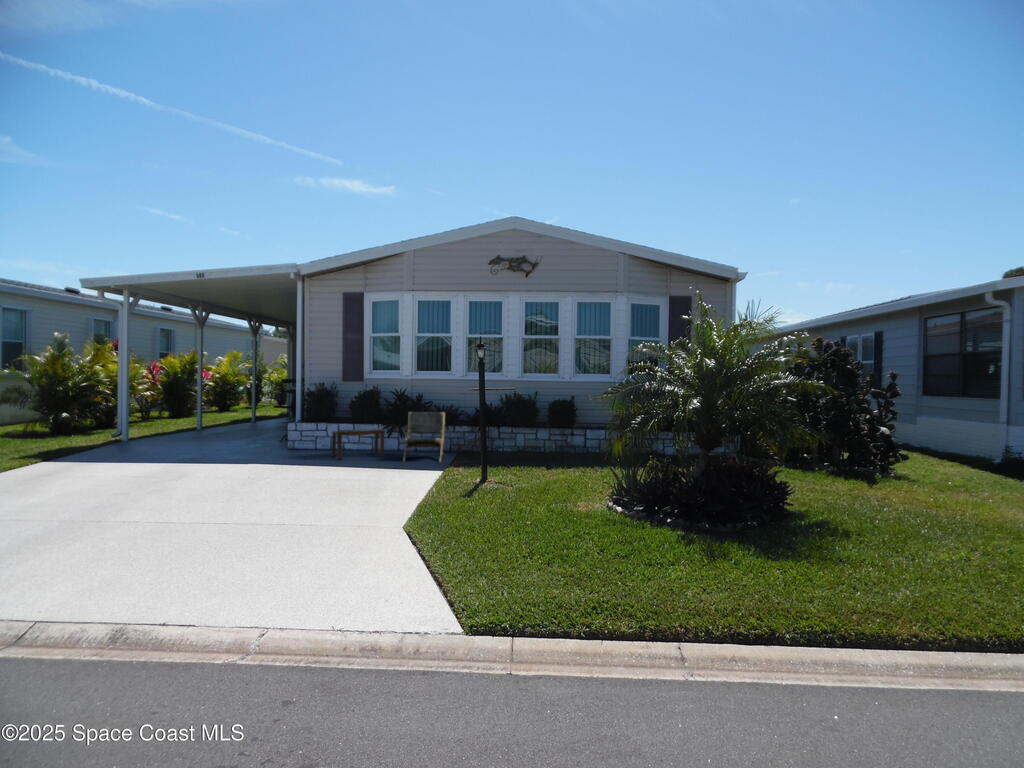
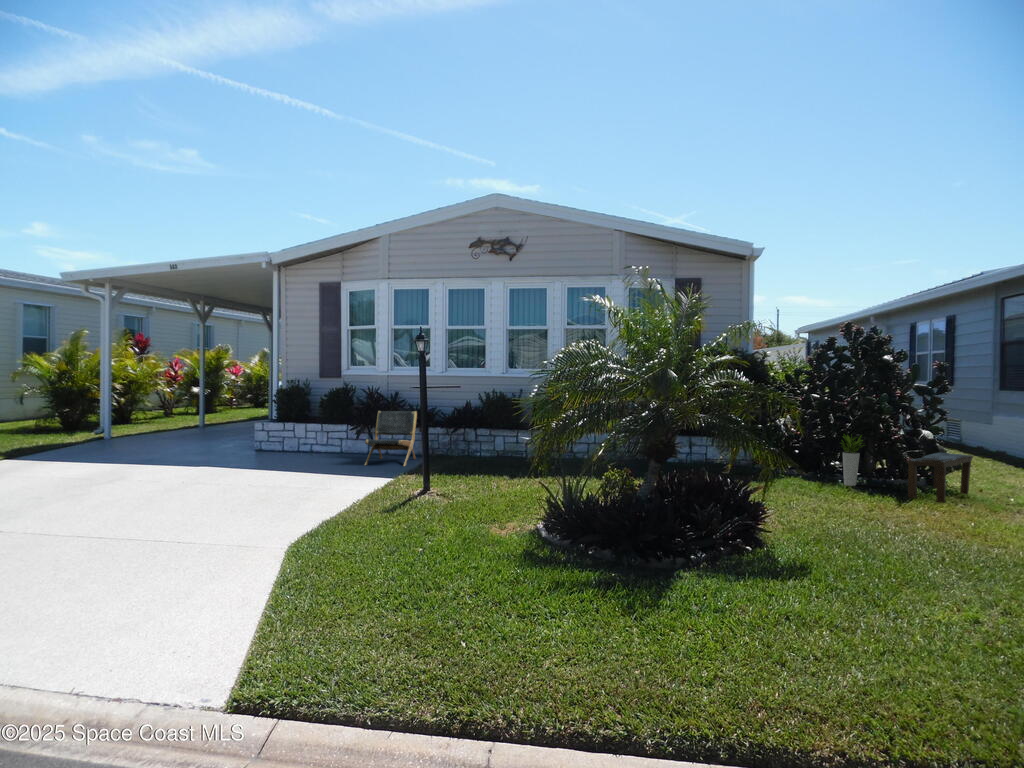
bench: present [331,428,385,460] -> present [908,453,973,503]
planter: none [815,430,839,473] -> present [841,434,864,486]

